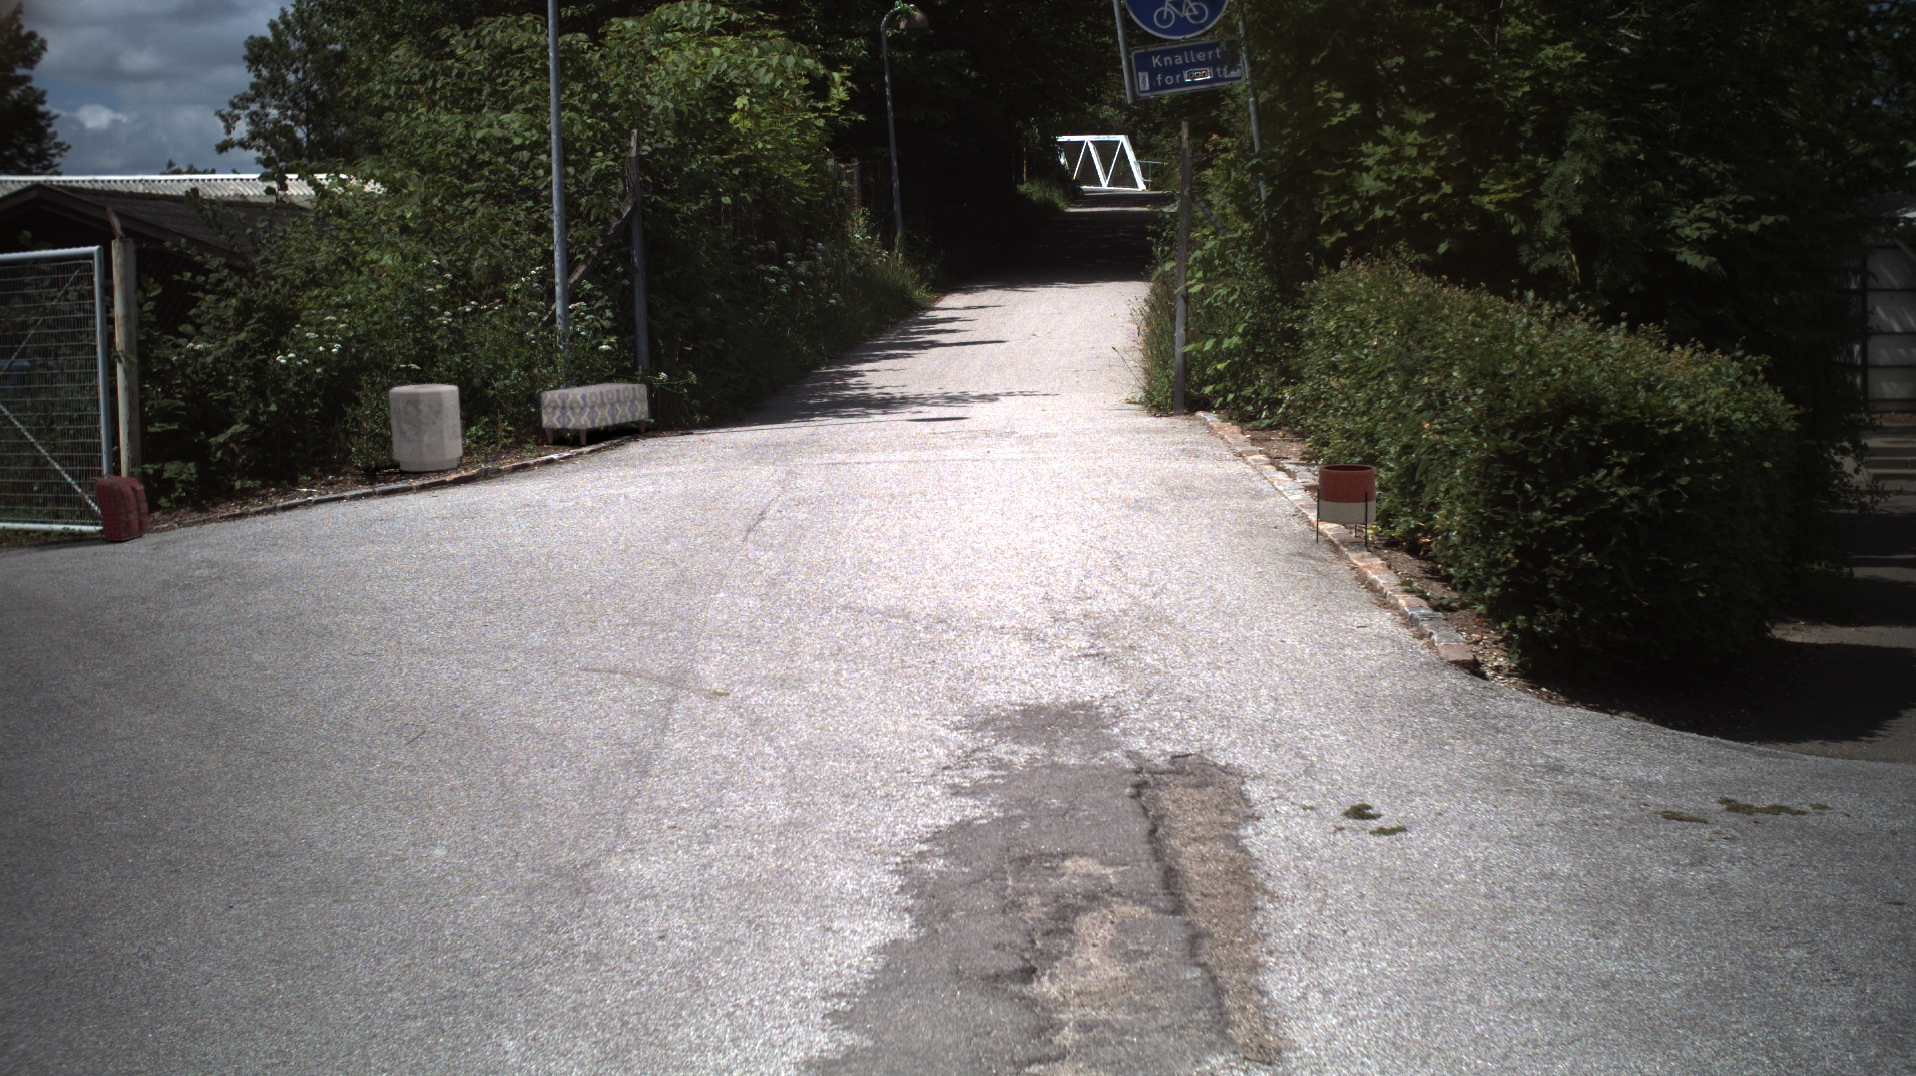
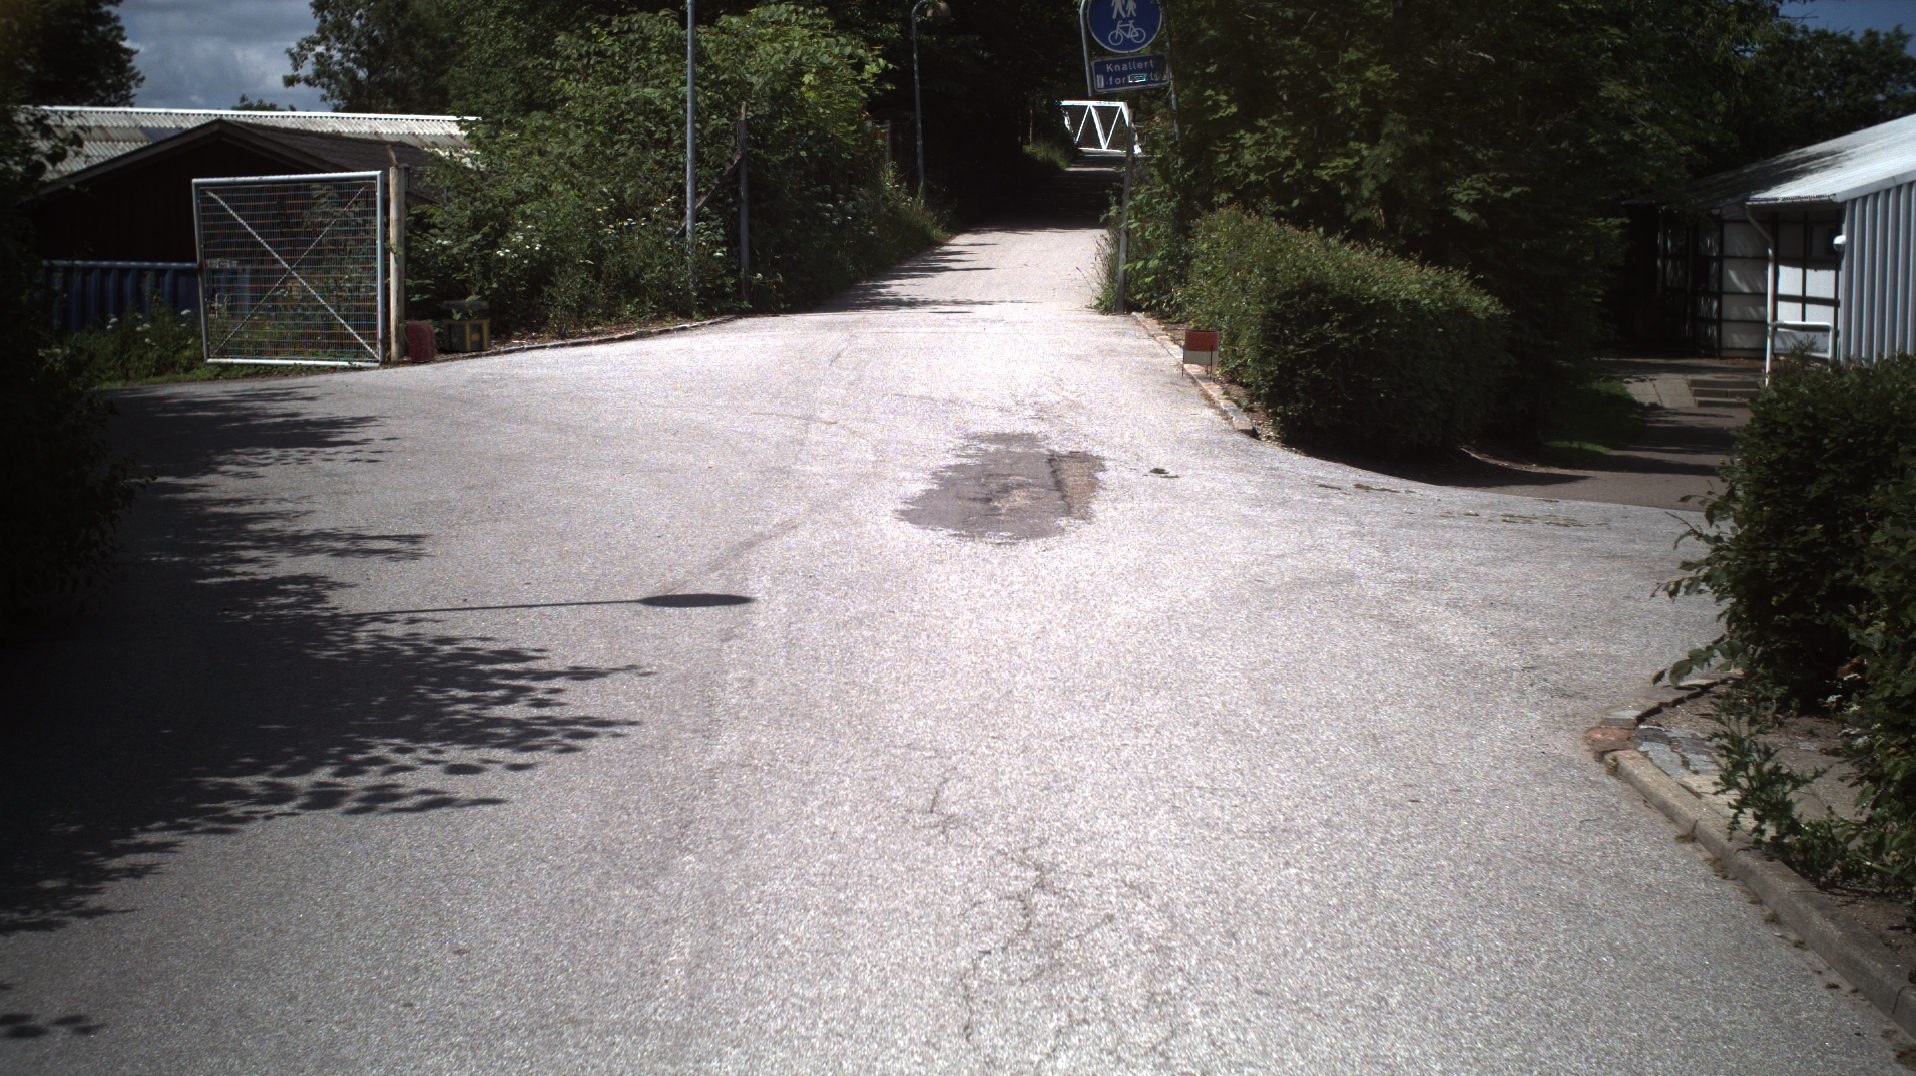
bench: present [541,383,648,445] -> none [678,280,748,320]
trash can: present [389,384,462,471] -> none [582,272,628,331]
toolbox: none [174,435,250,515] -> present [442,300,490,352]

